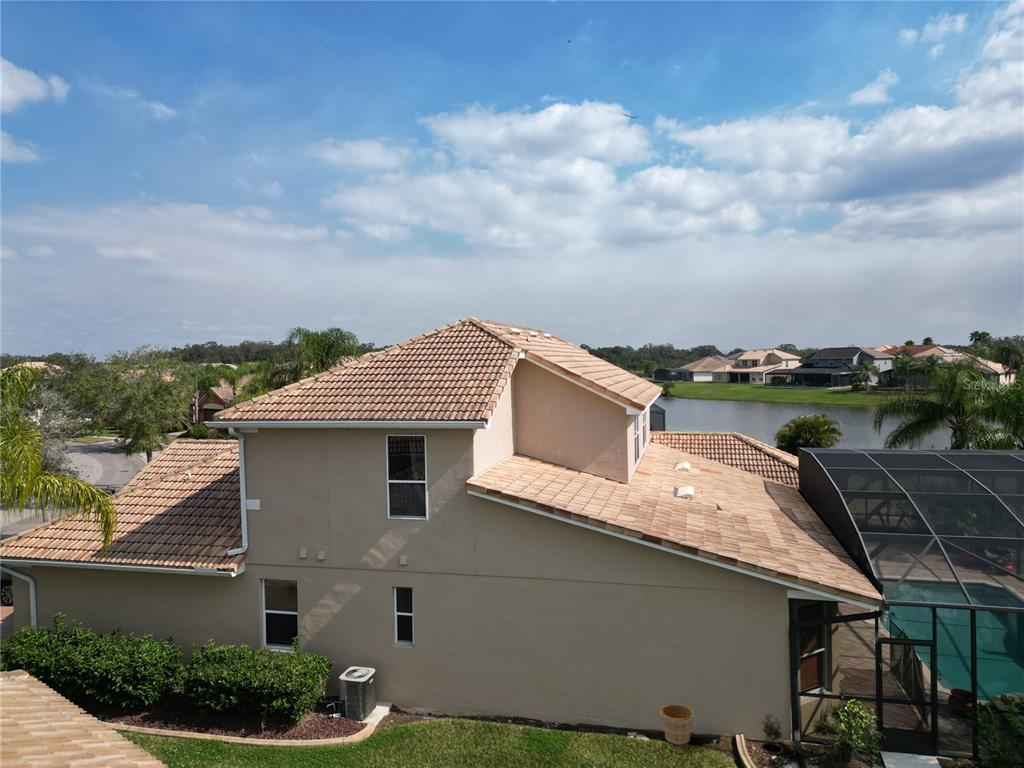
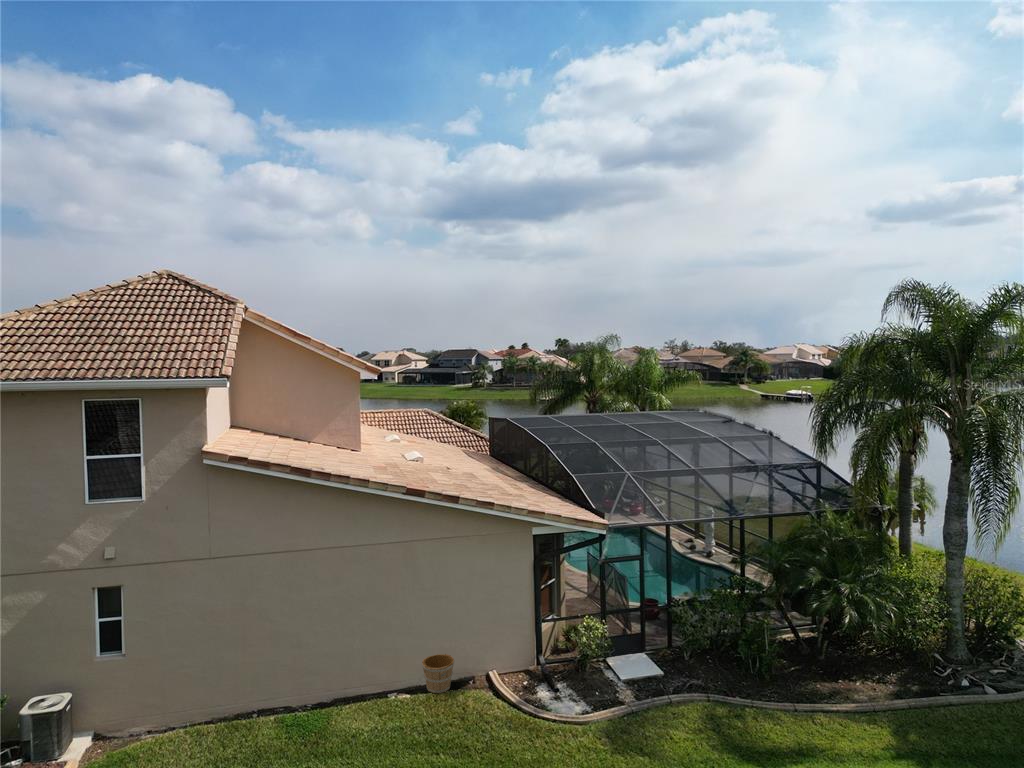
potted tree: present [761,715,783,754] -> none [512,642,532,680]

